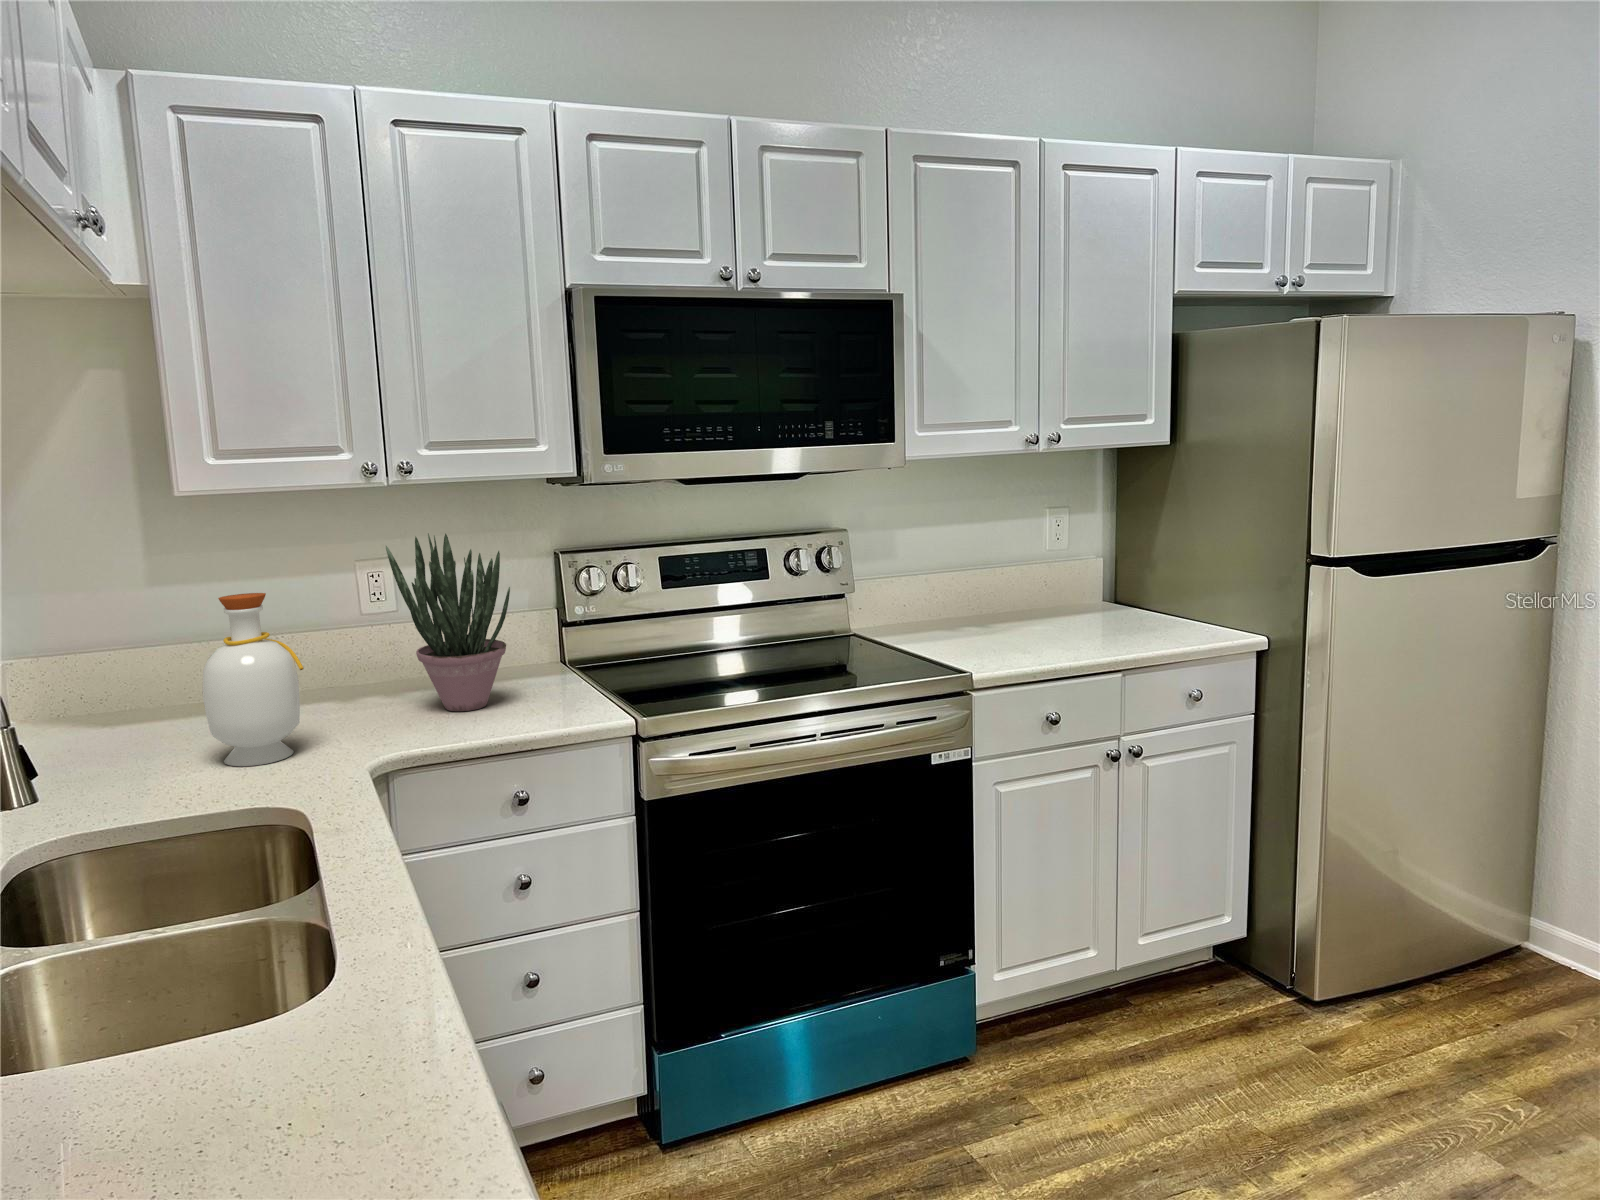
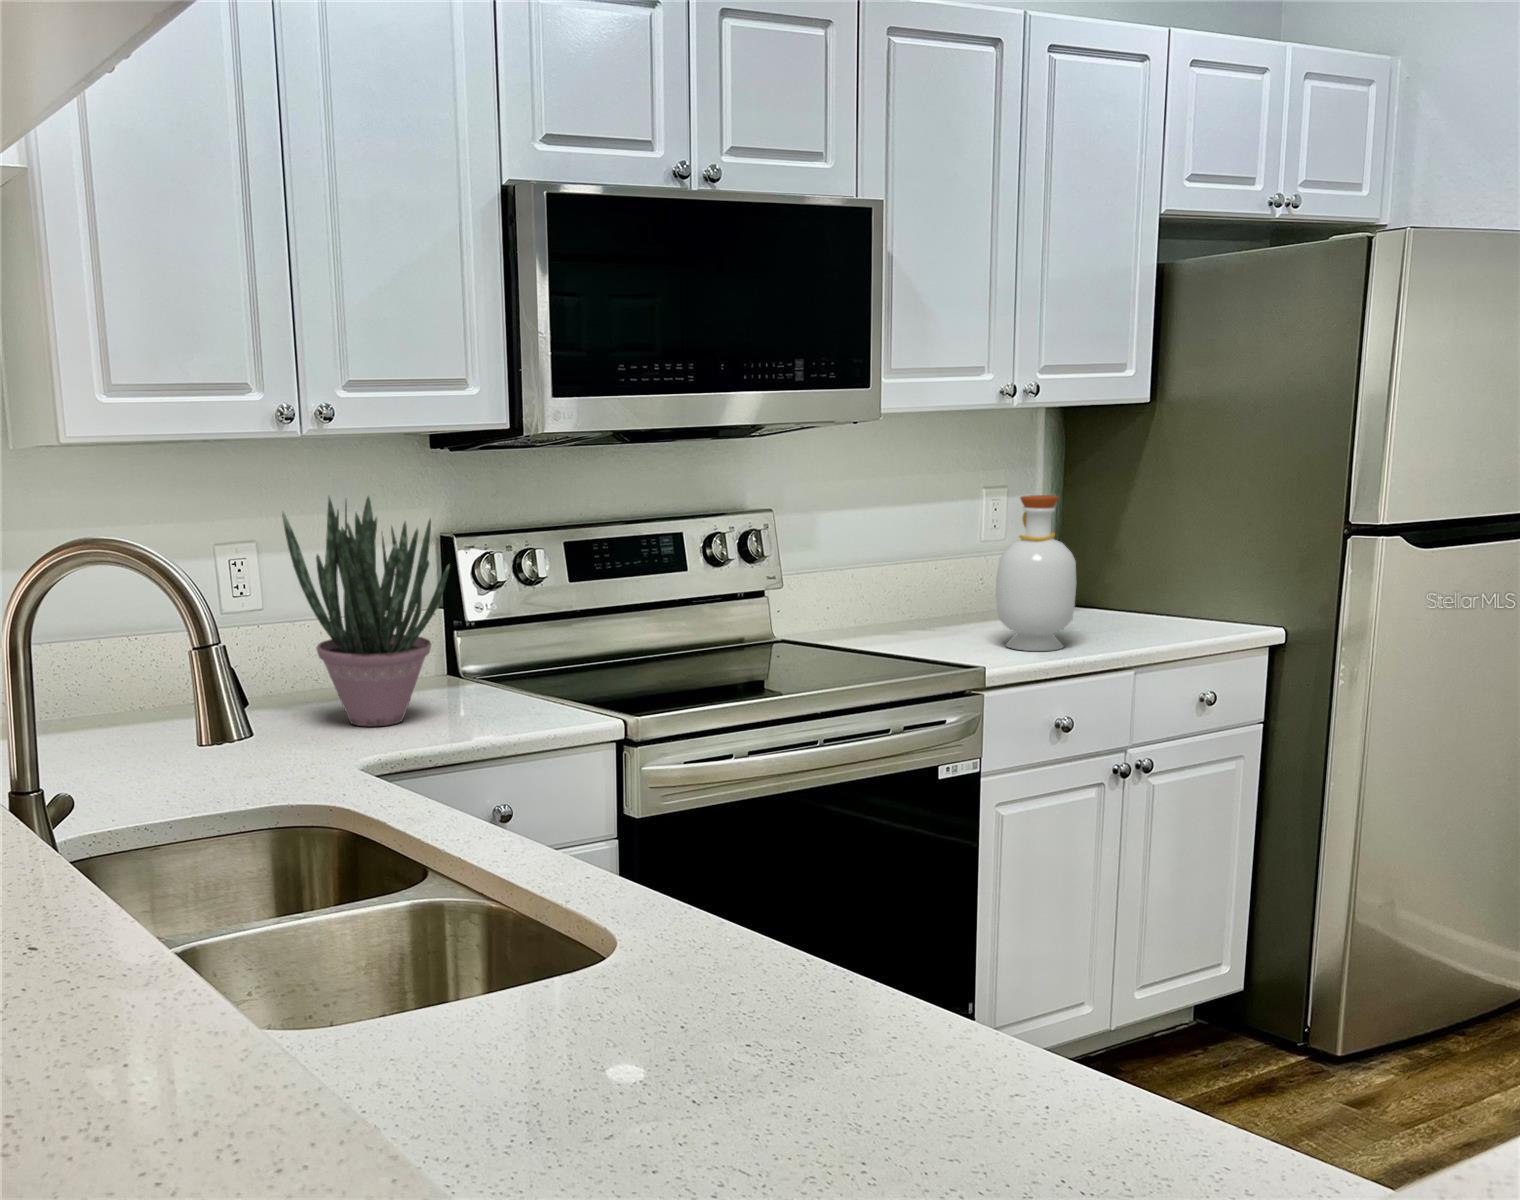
bottle: present [202,593,304,766] -> present [996,495,1076,651]

